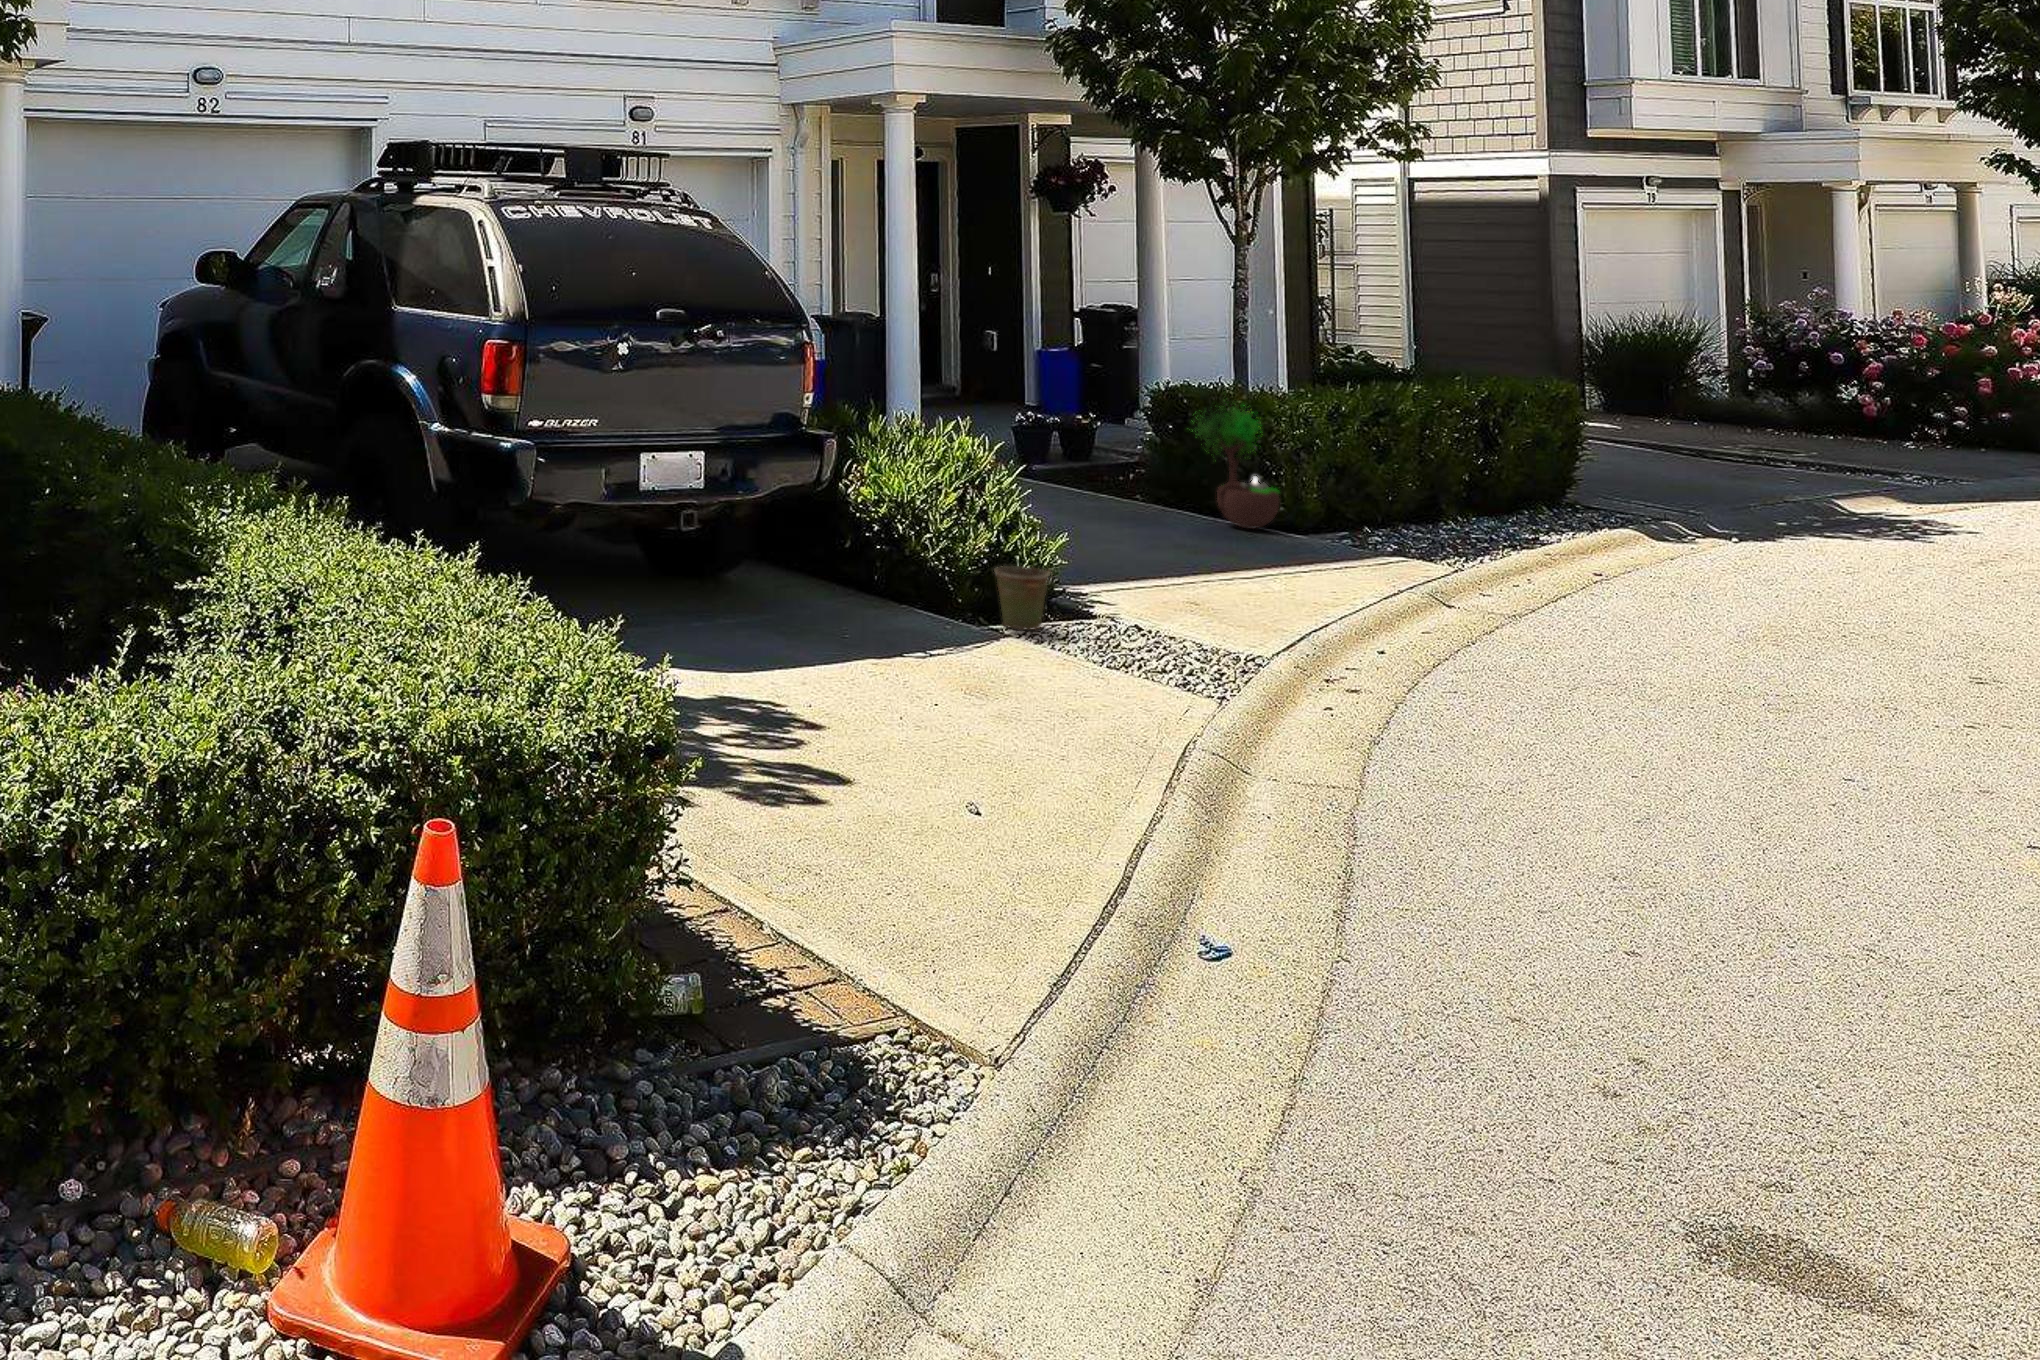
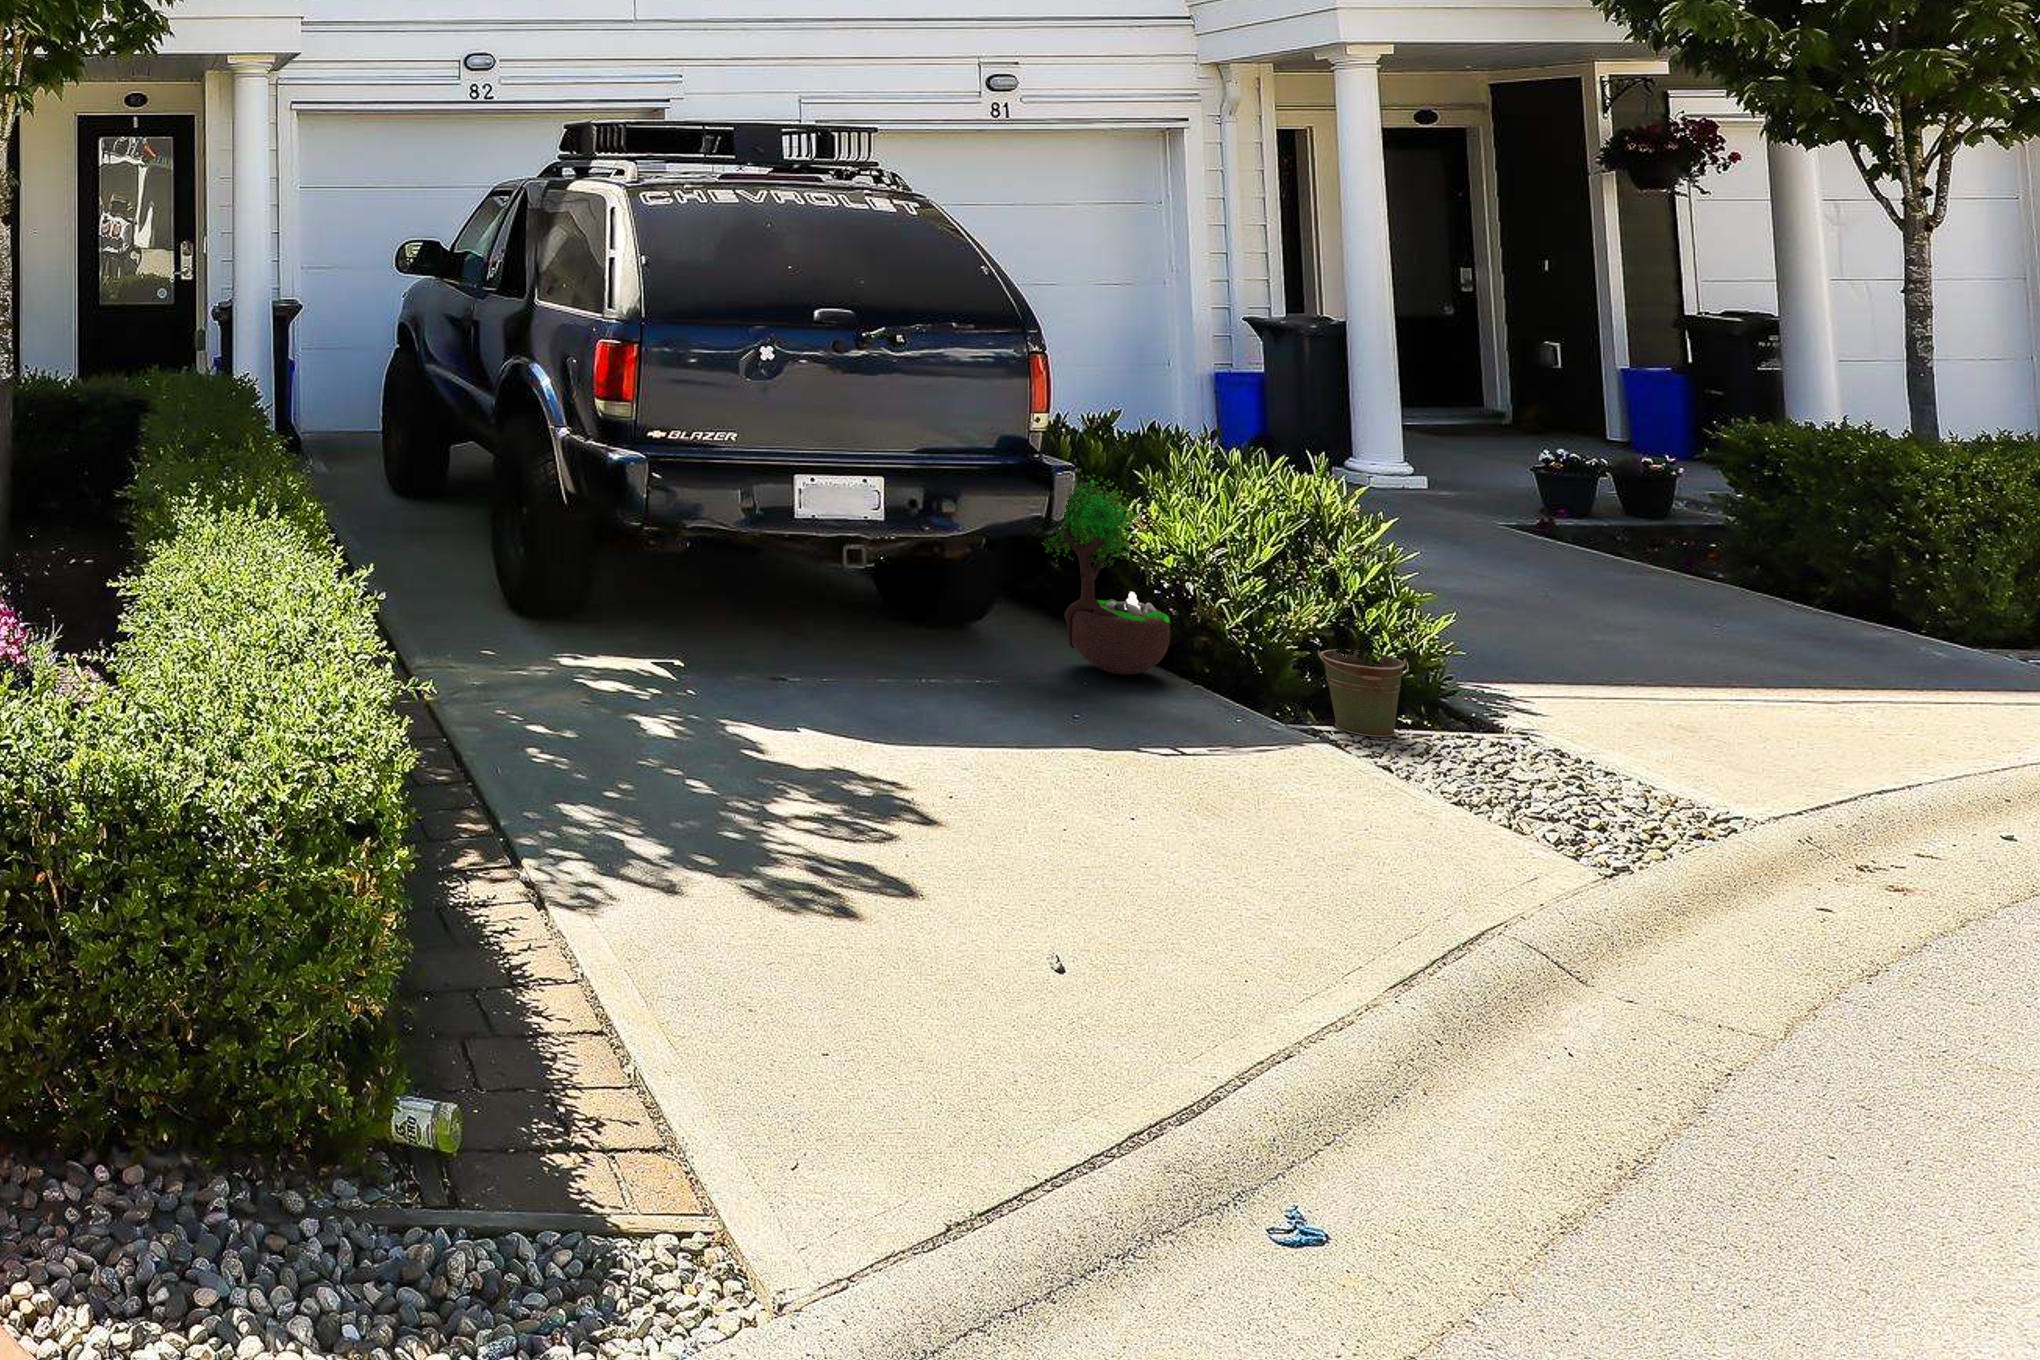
potted tree: present [1192,400,1279,529] -> present [1041,459,1170,675]

